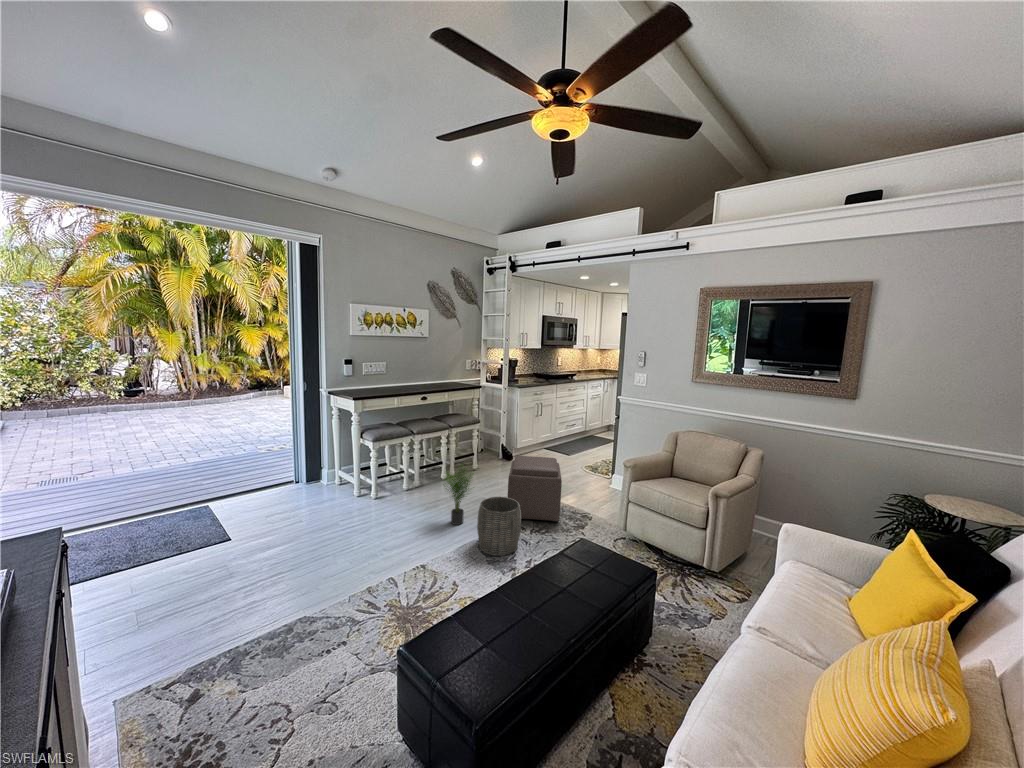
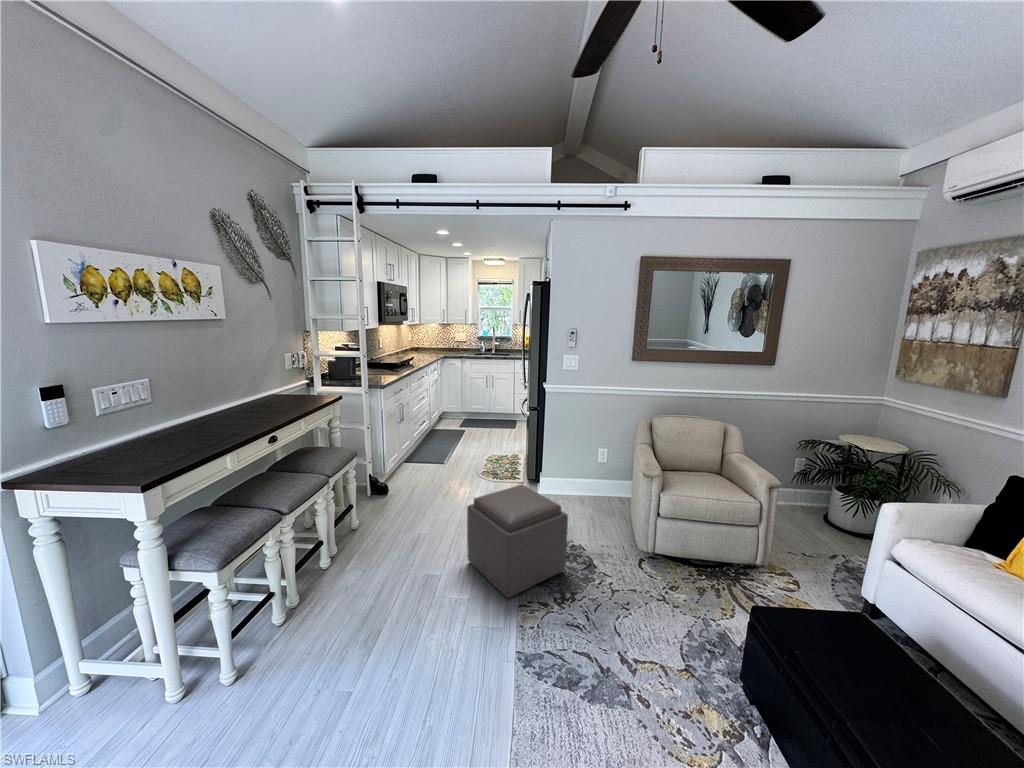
potted plant: present [445,470,472,525] -> none [406,544,485,658]
woven basket: present [477,497,521,556] -> none [523,576,595,686]

